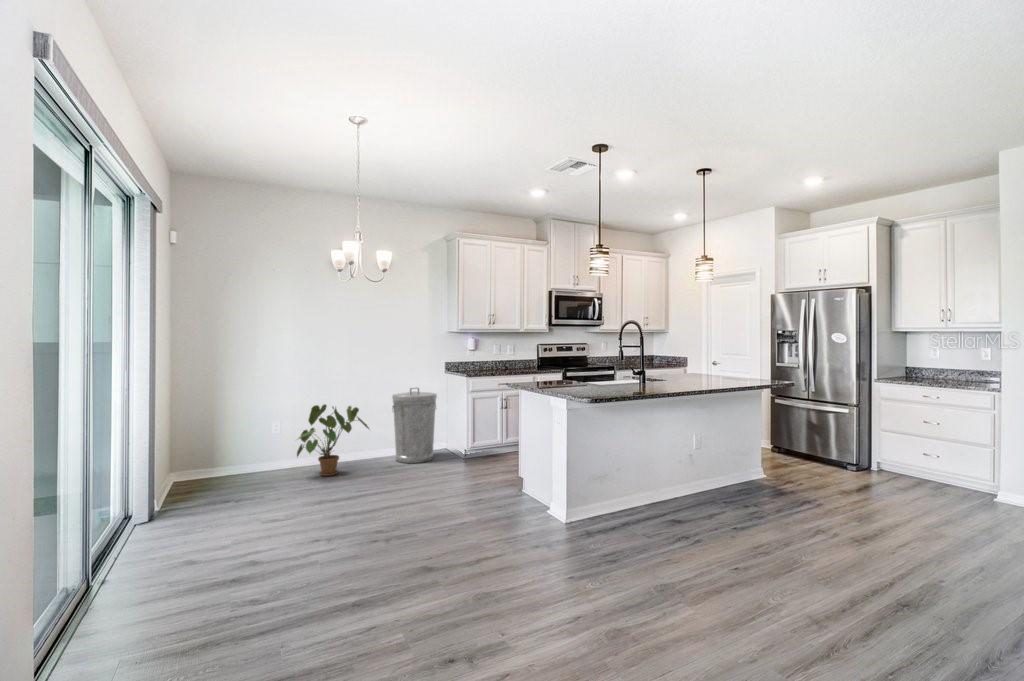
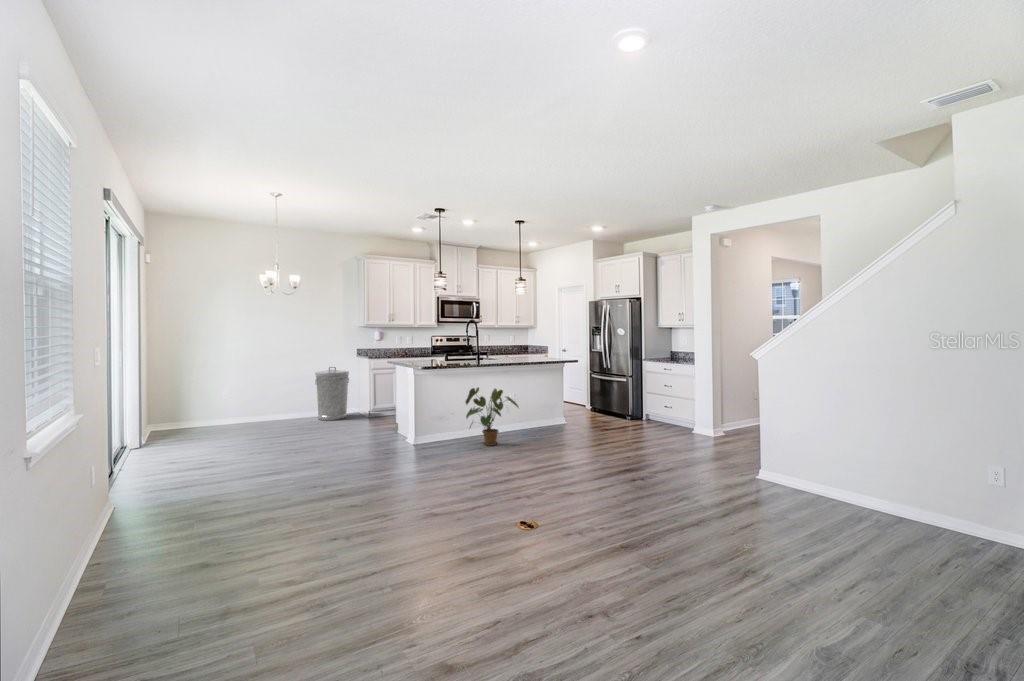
house plant: present [297,404,369,476] -> present [466,388,518,446]

